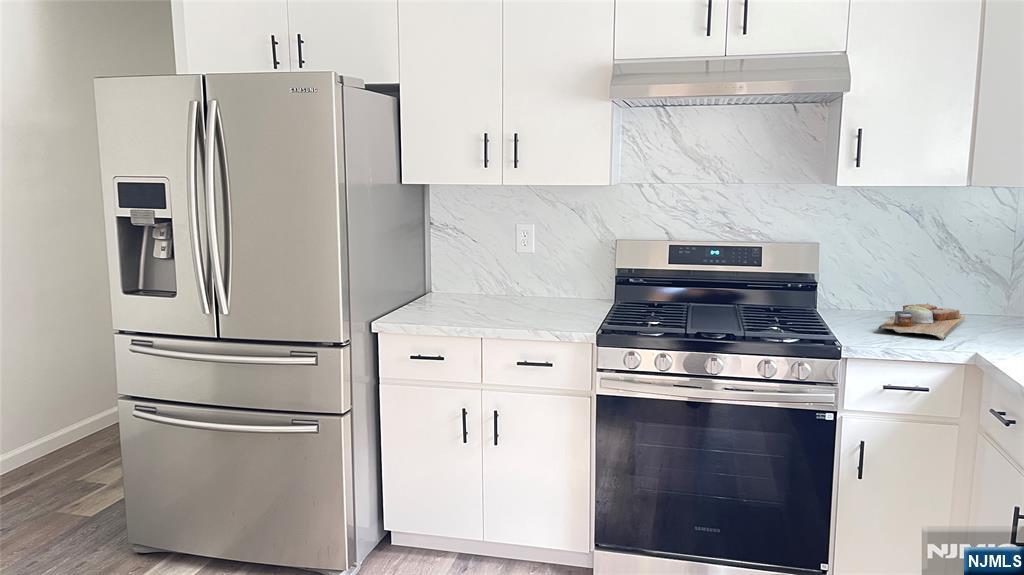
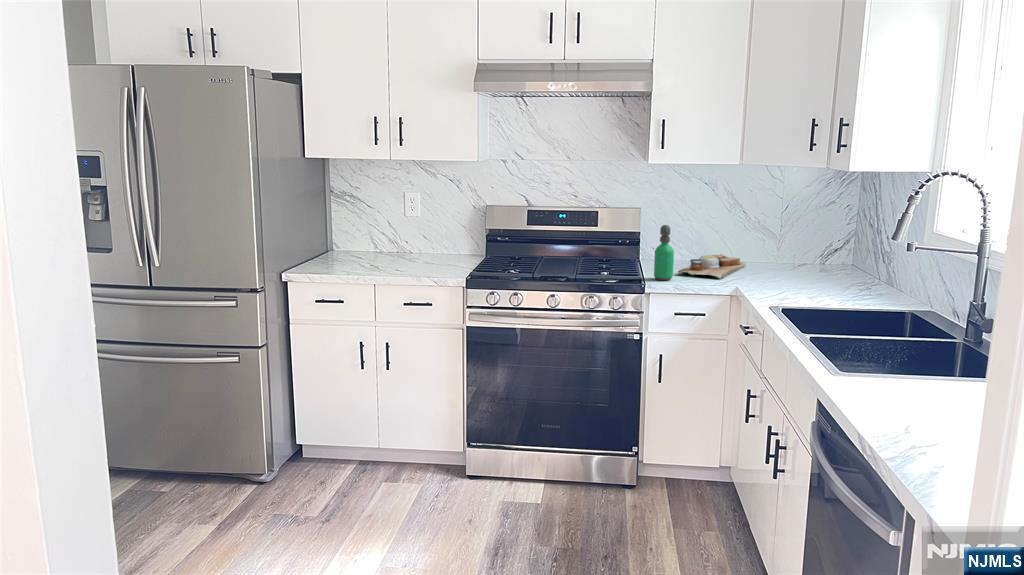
soap dispenser: none [848,267,878,340] -> present [654,225,674,280]

